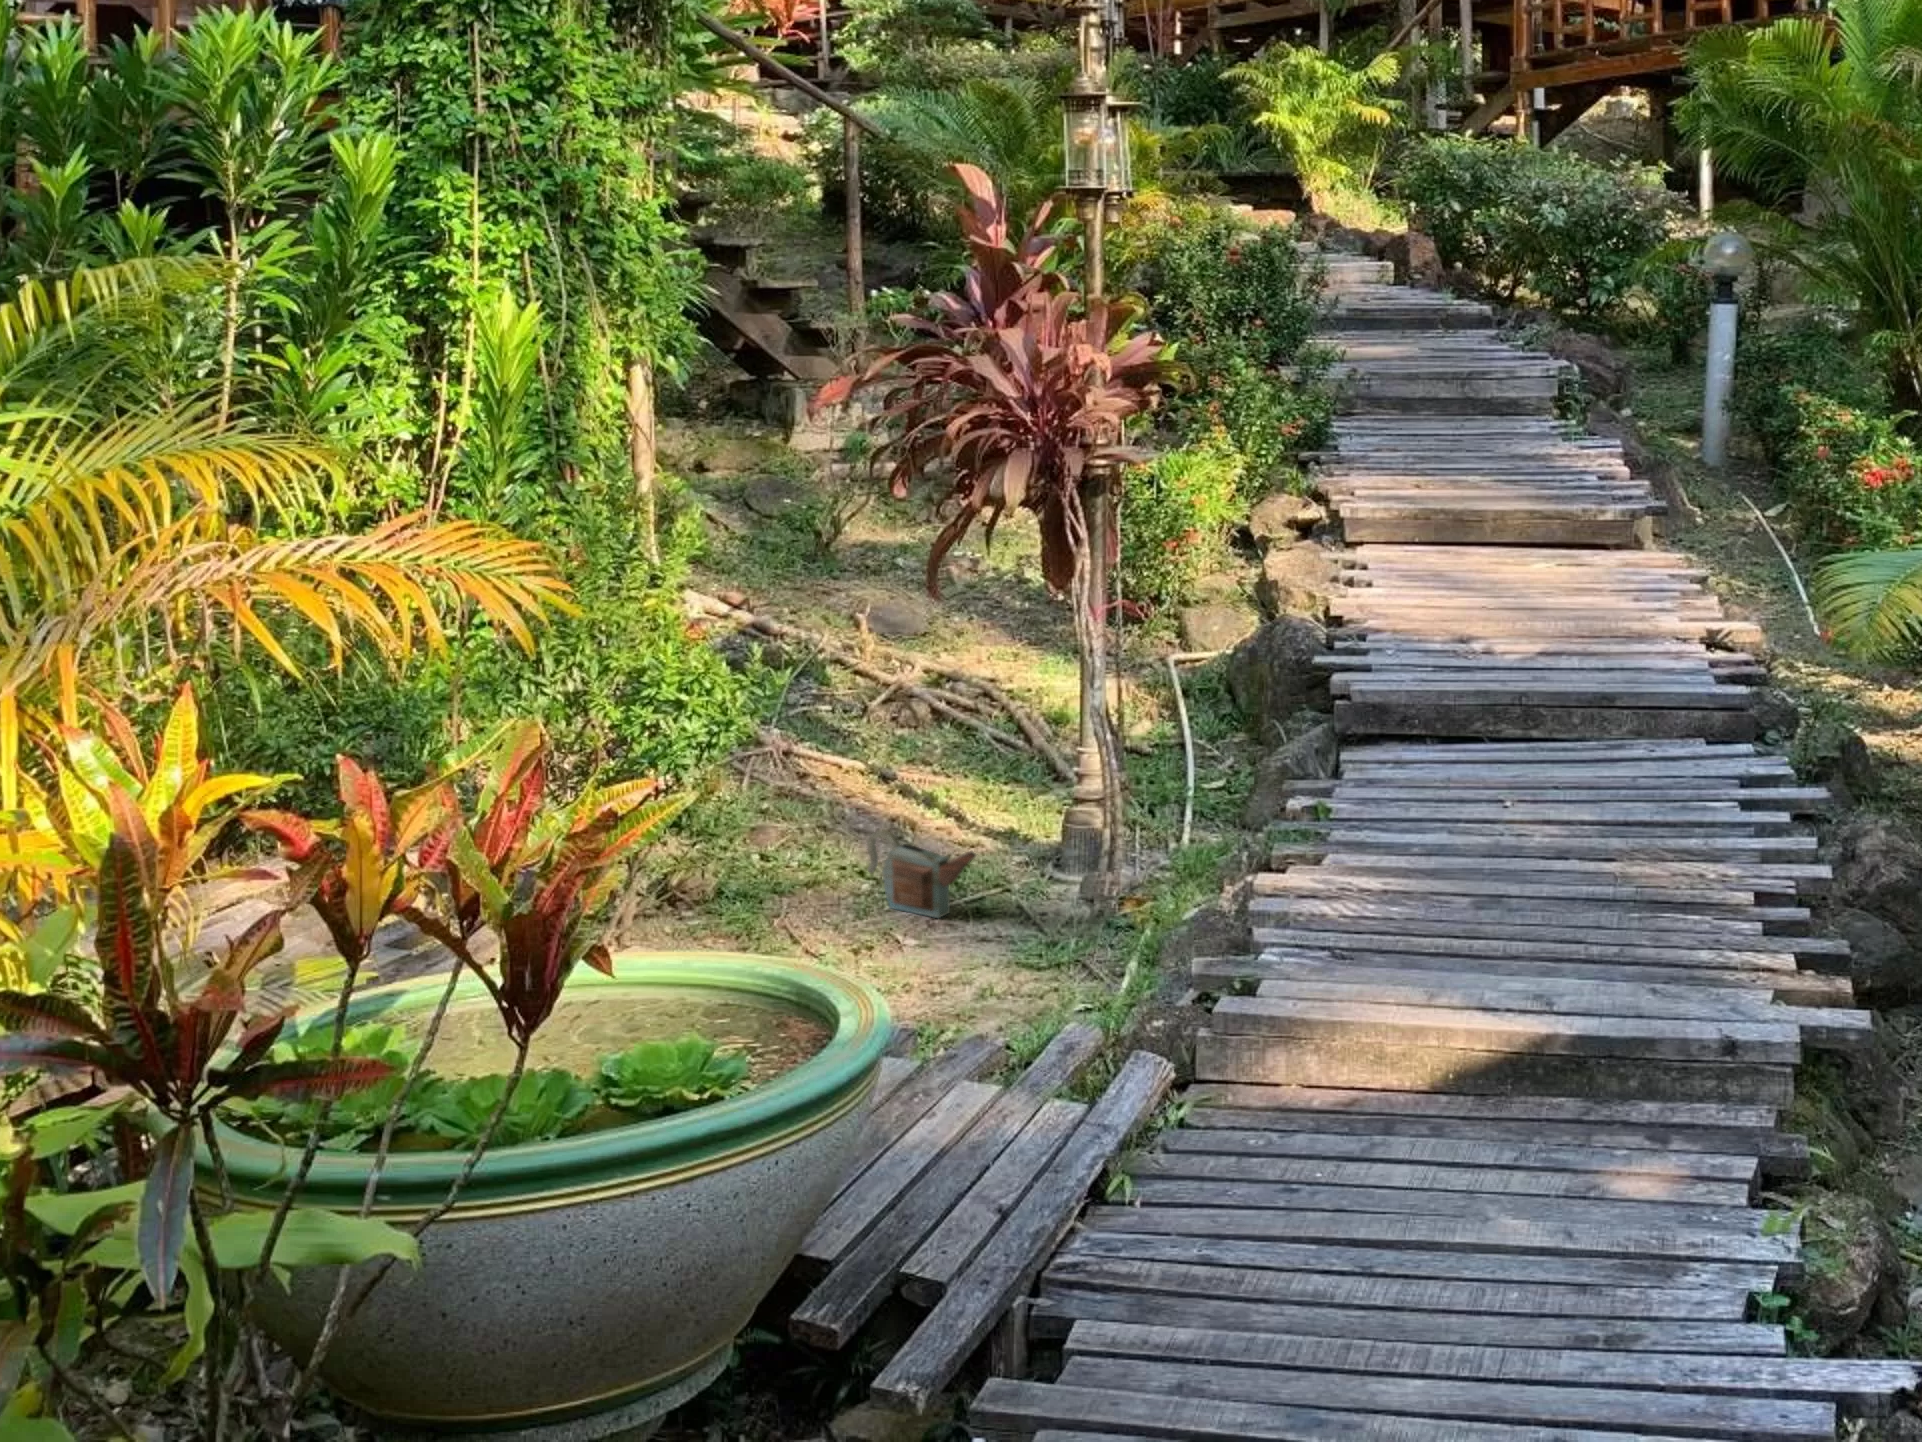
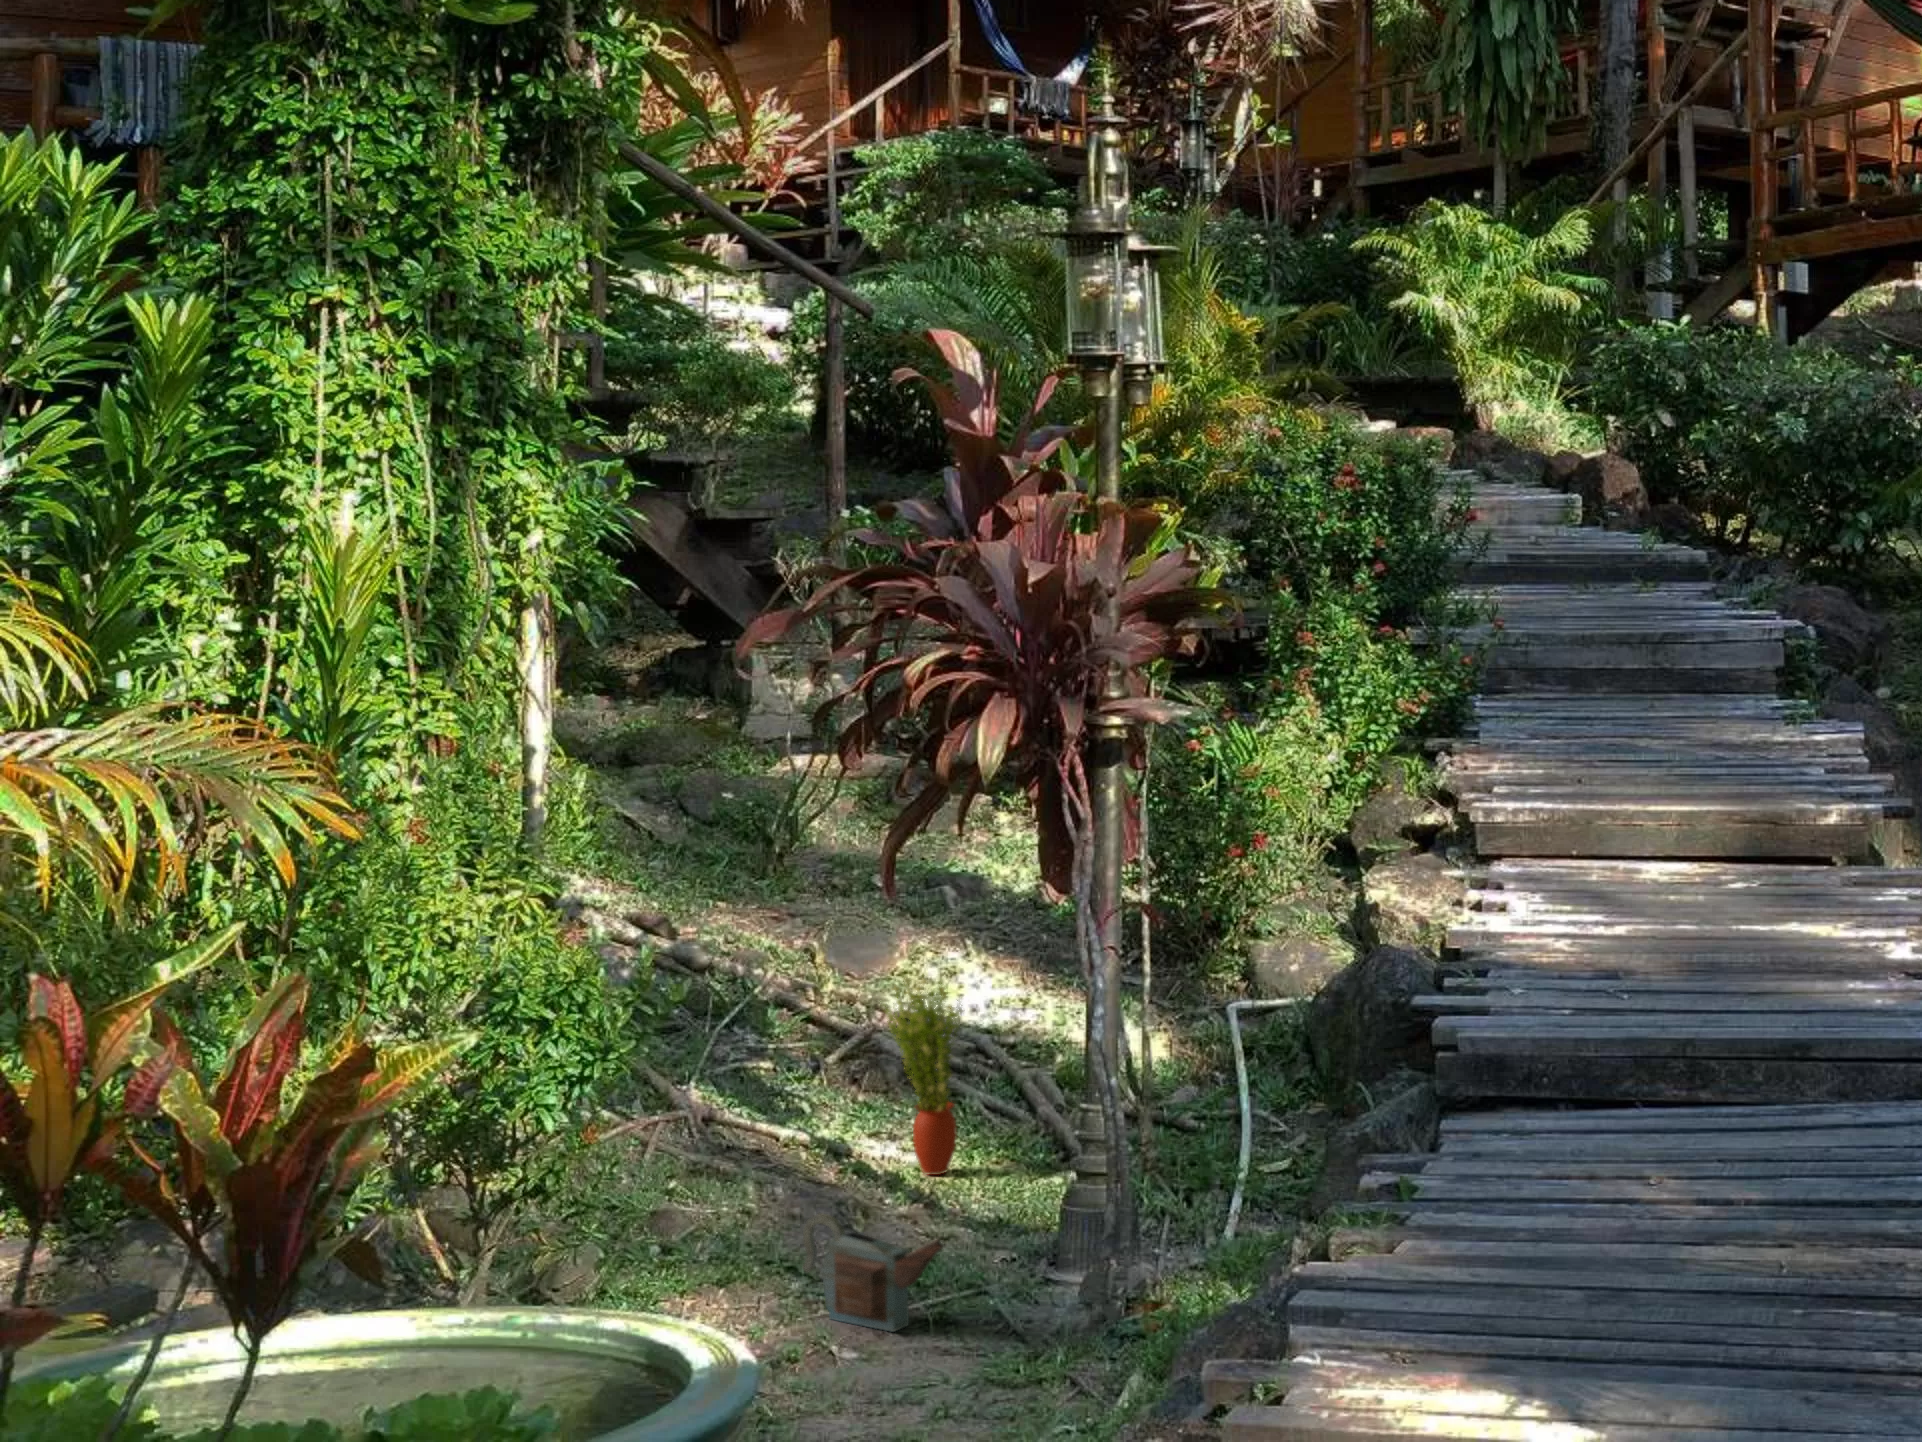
potted plant: none [911,641,976,790] -> present [885,977,963,1175]

